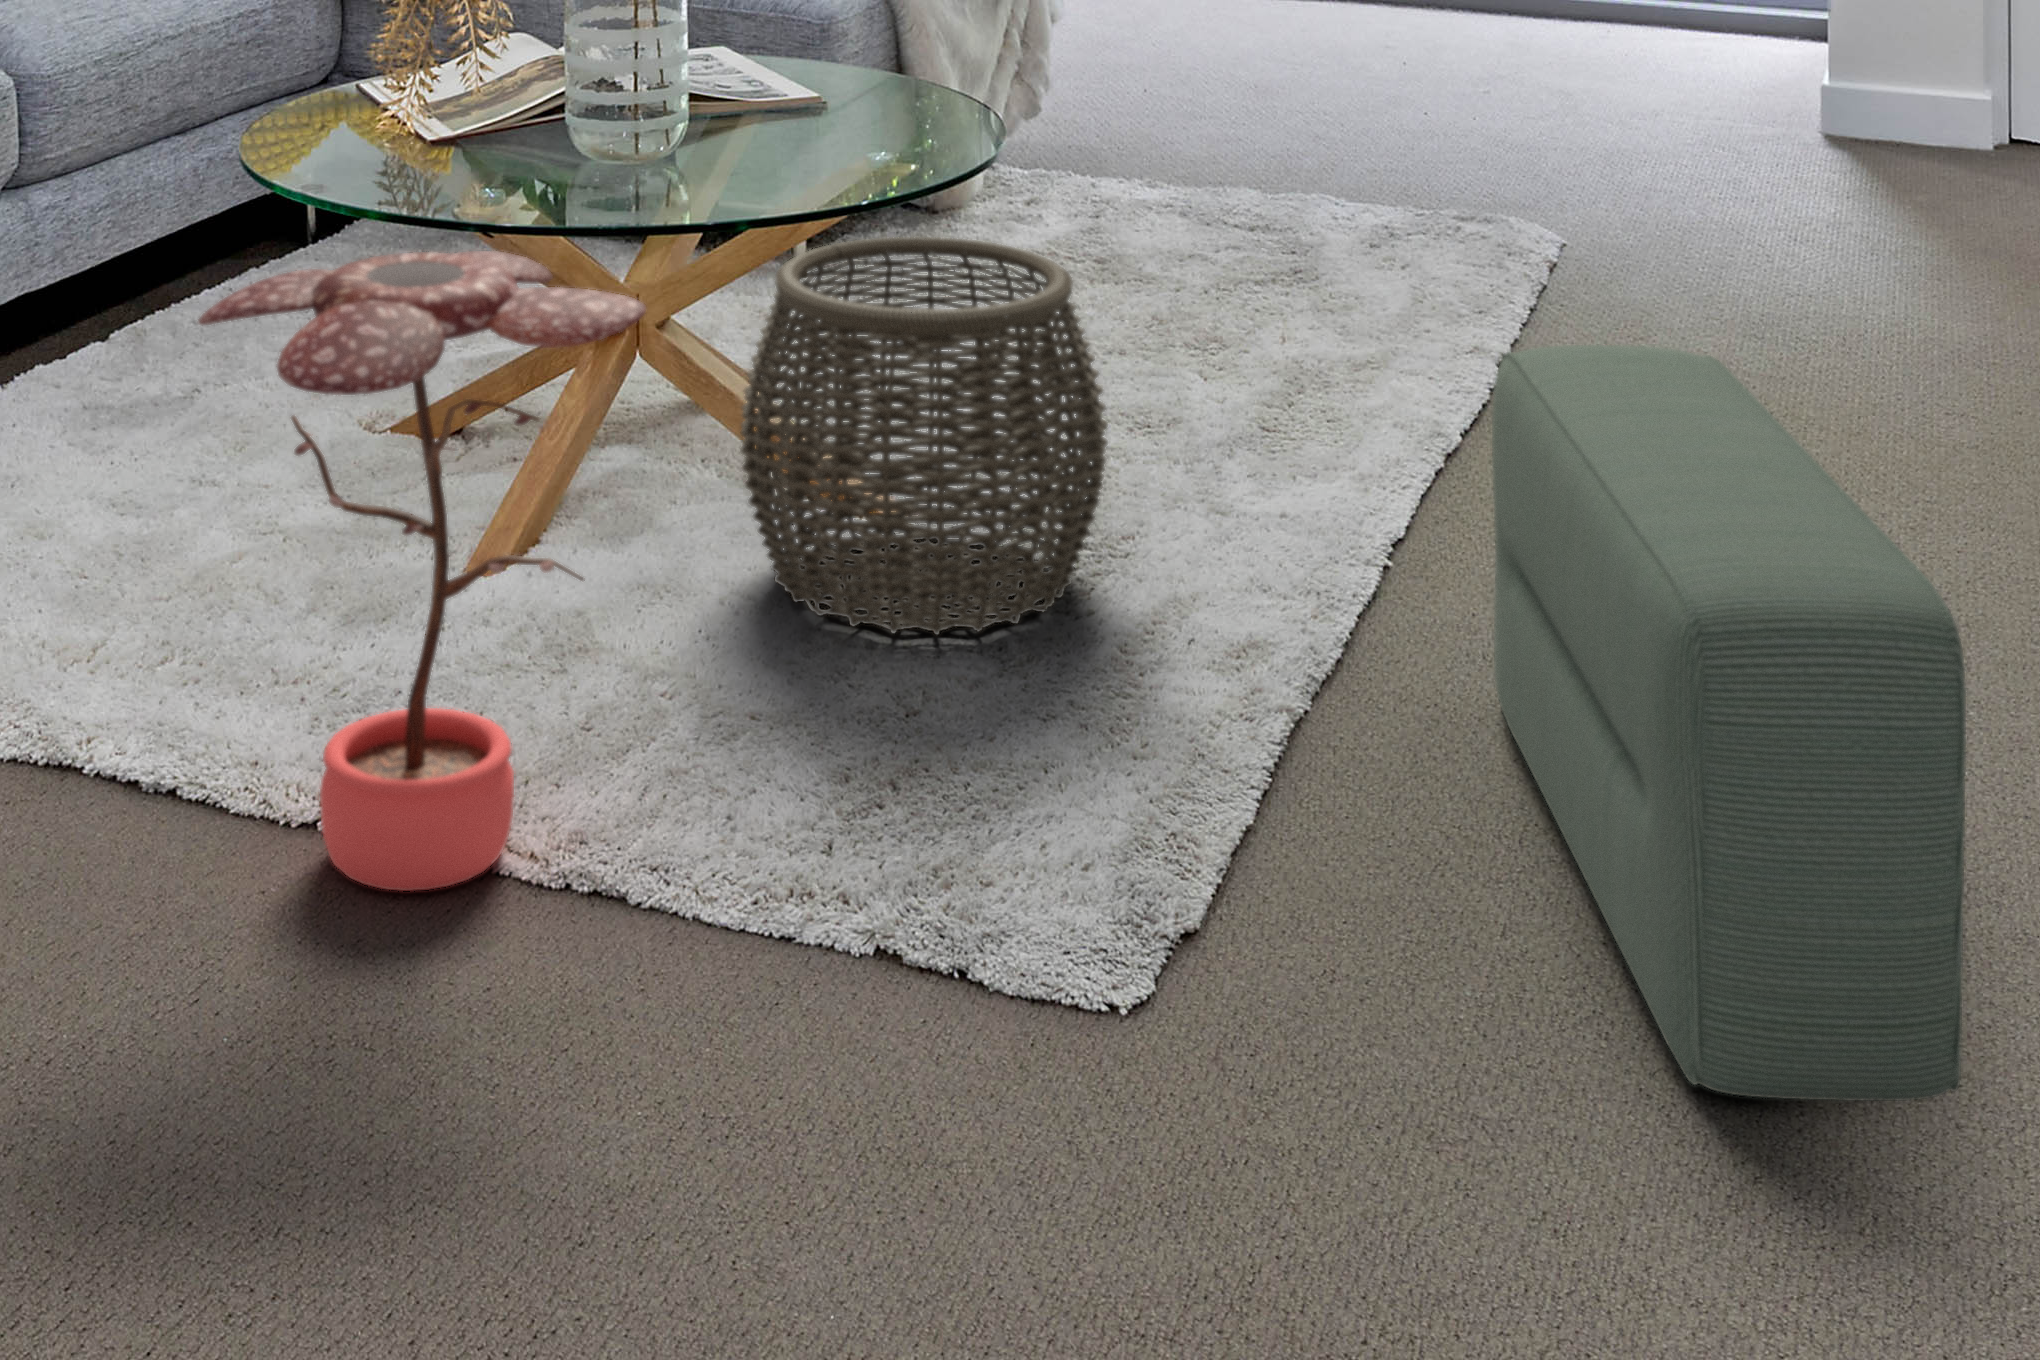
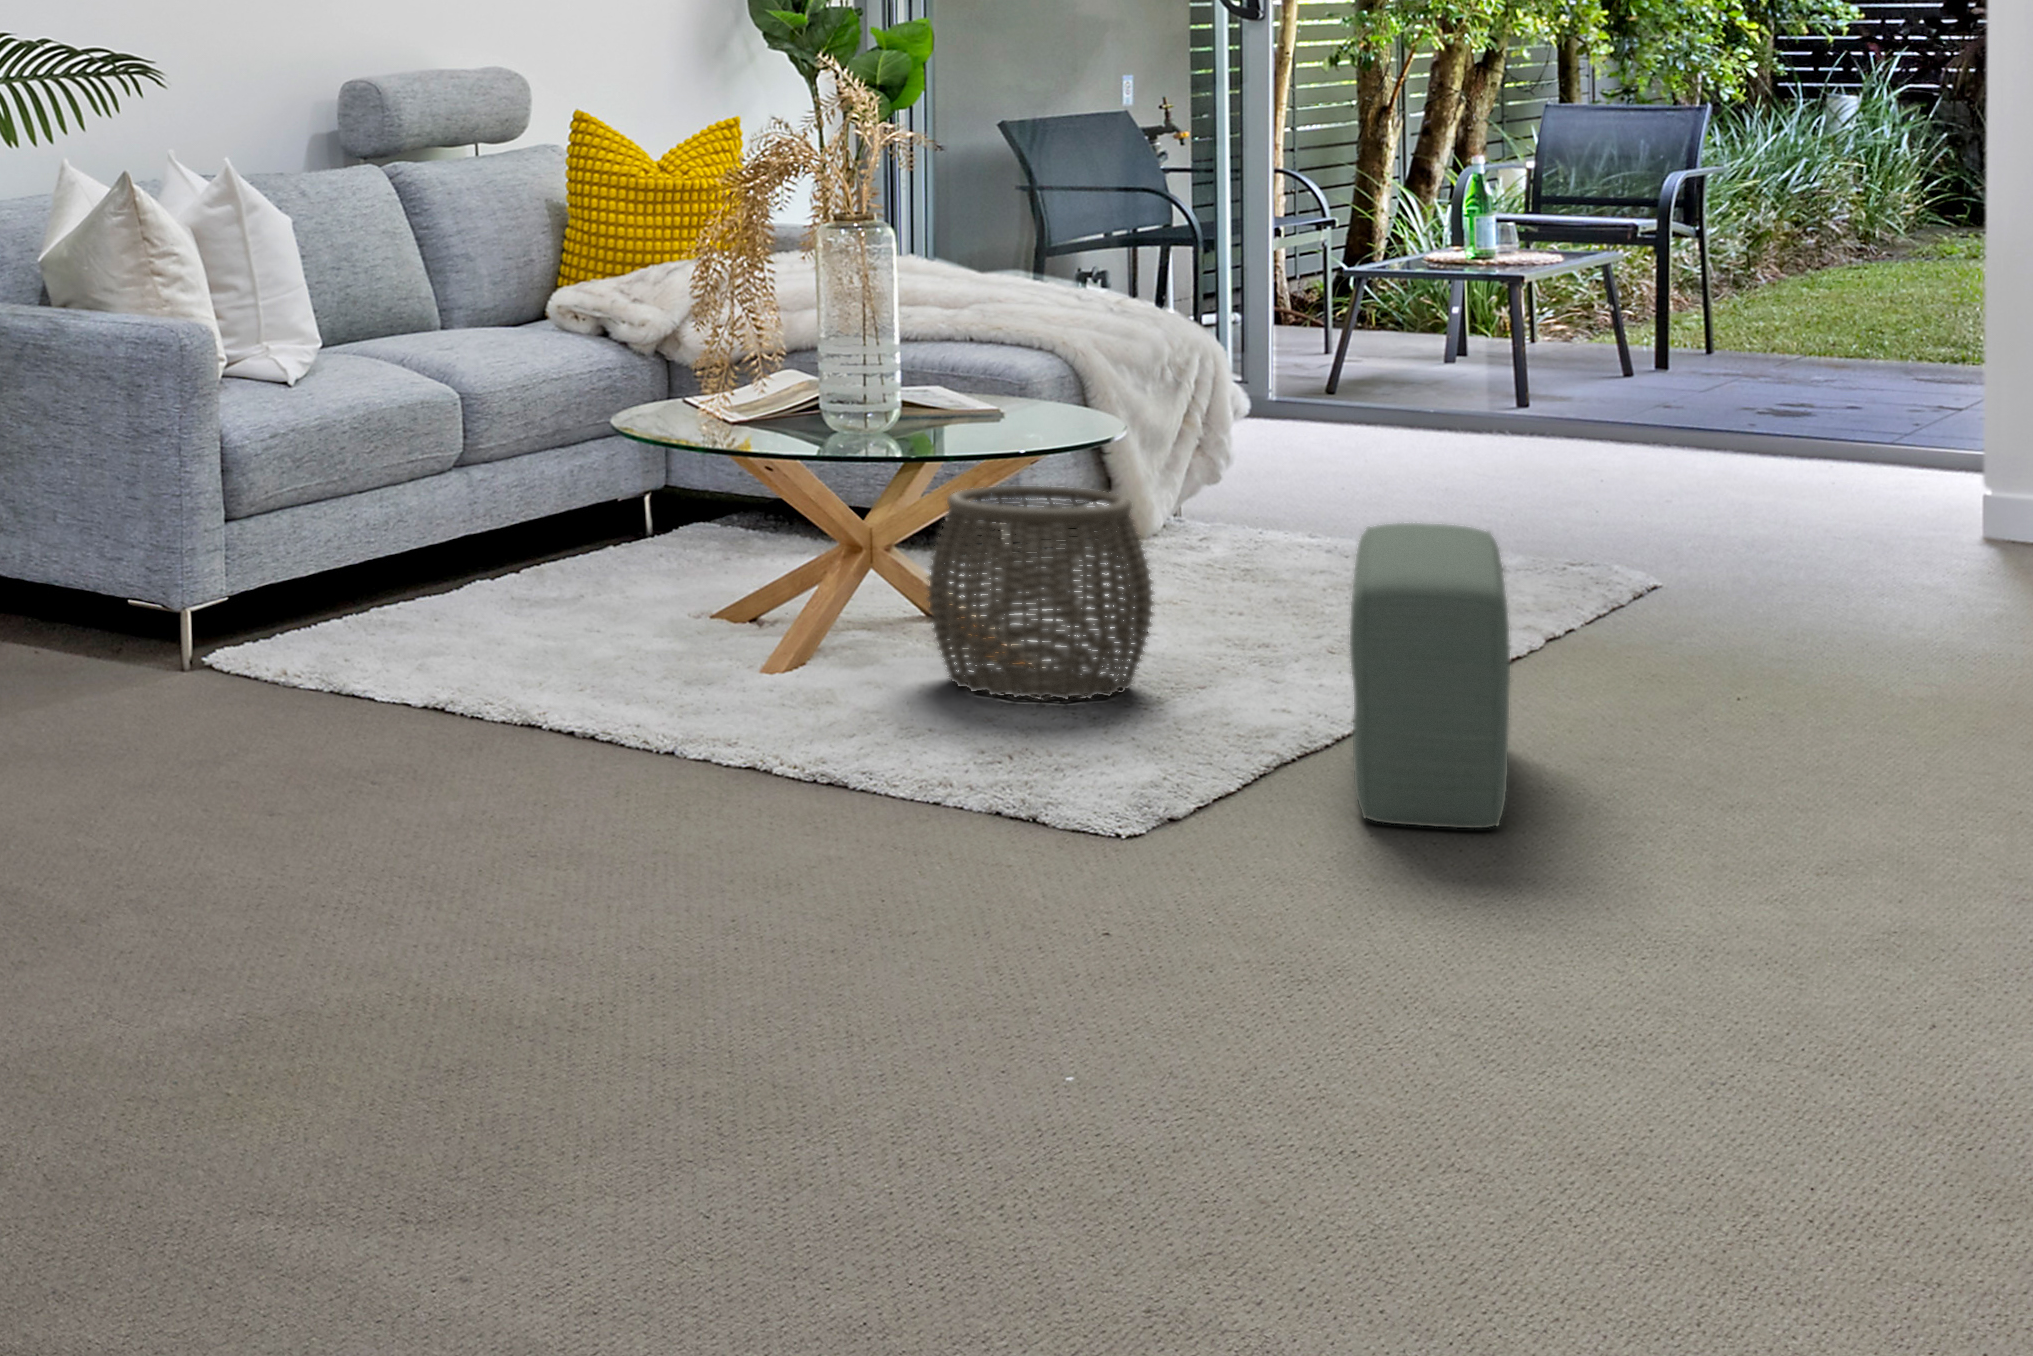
potted plant: present [198,251,646,891] -> none [618,436,852,750]

